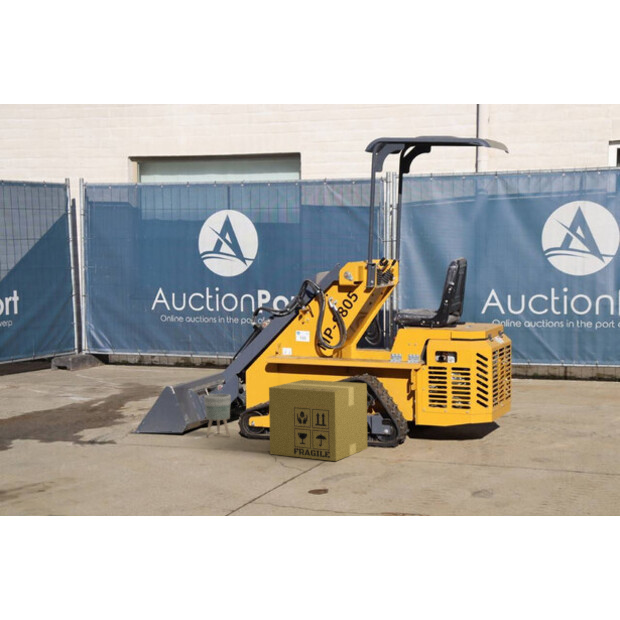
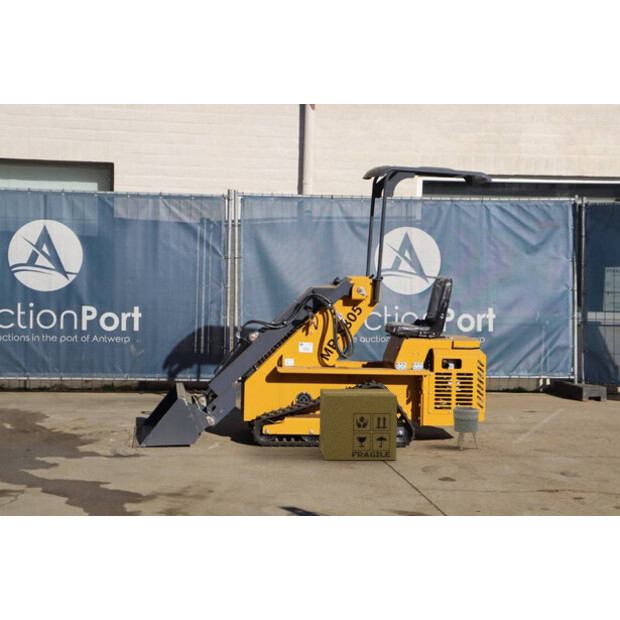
planter: present [204,394,231,437] -> present [453,407,479,450]

